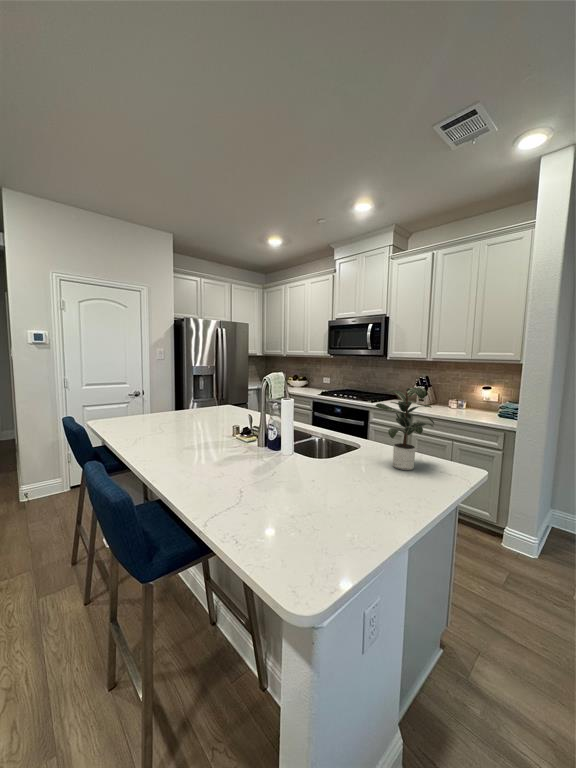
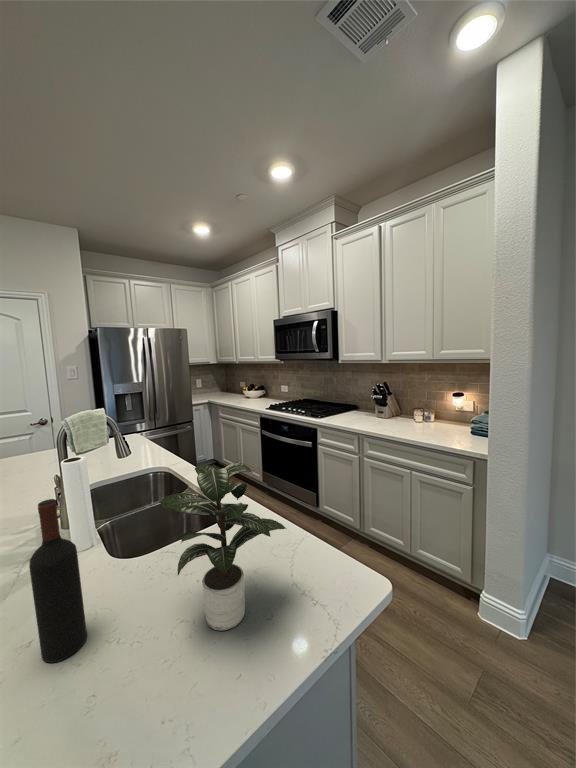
wine bottle: none [323,396,343,473] -> present [29,499,87,662]

